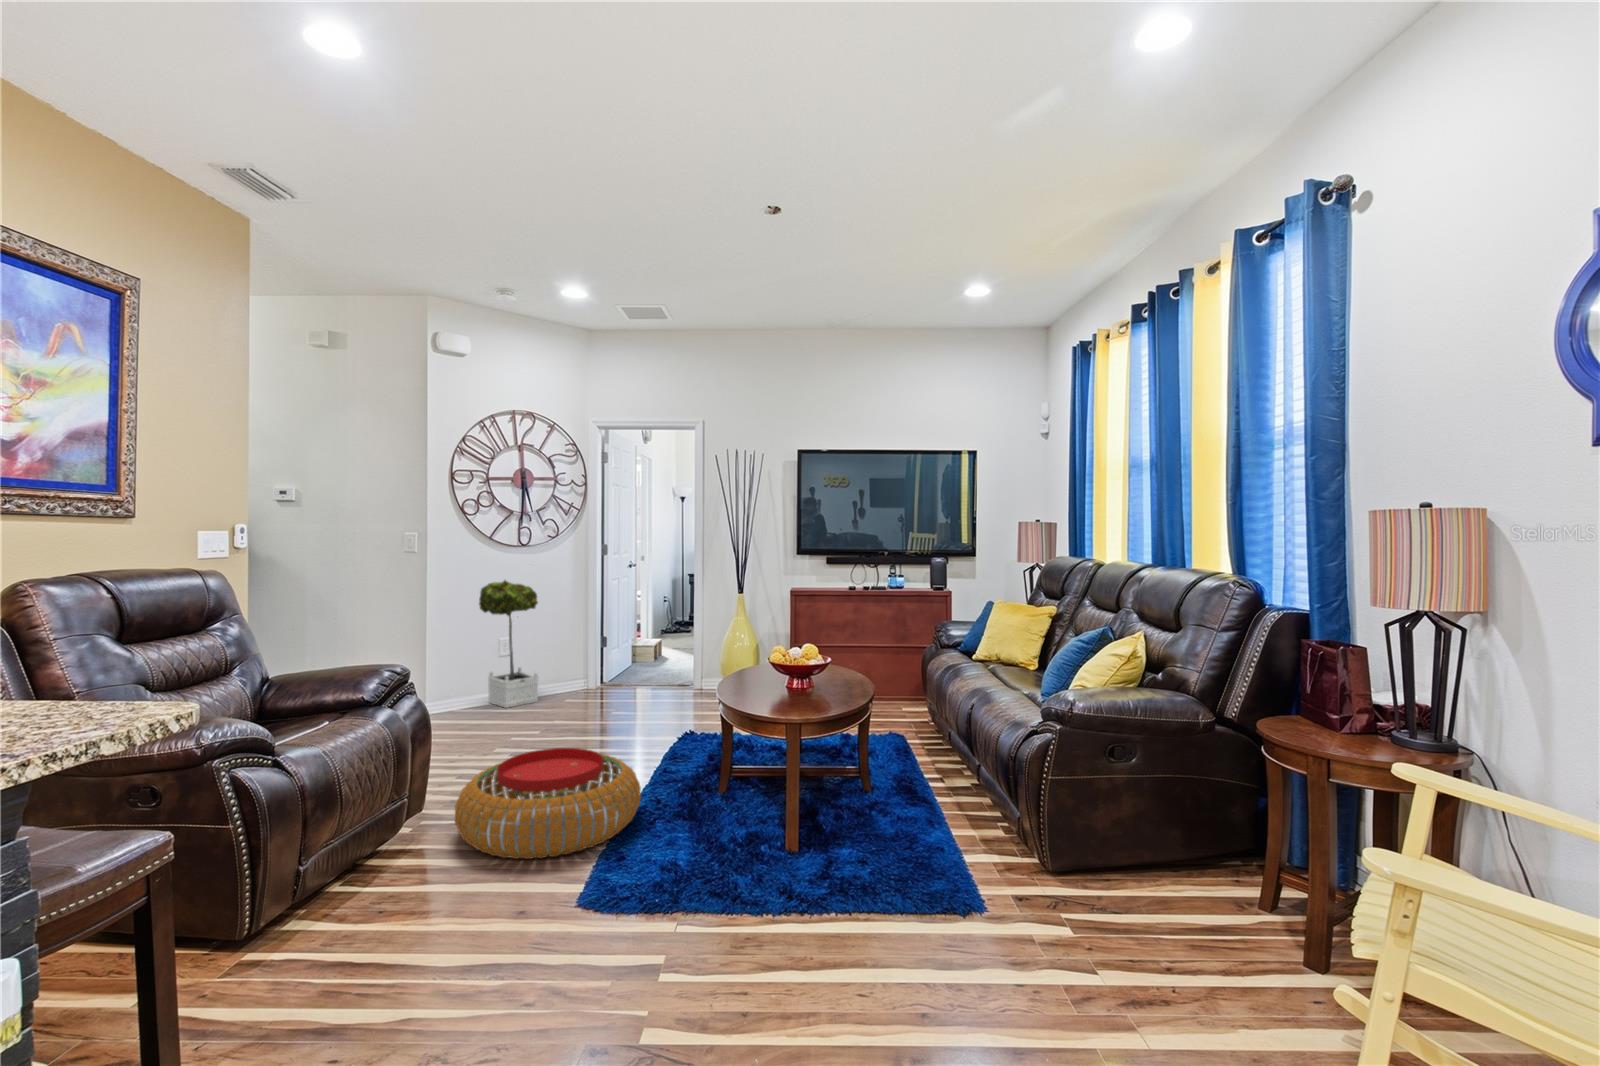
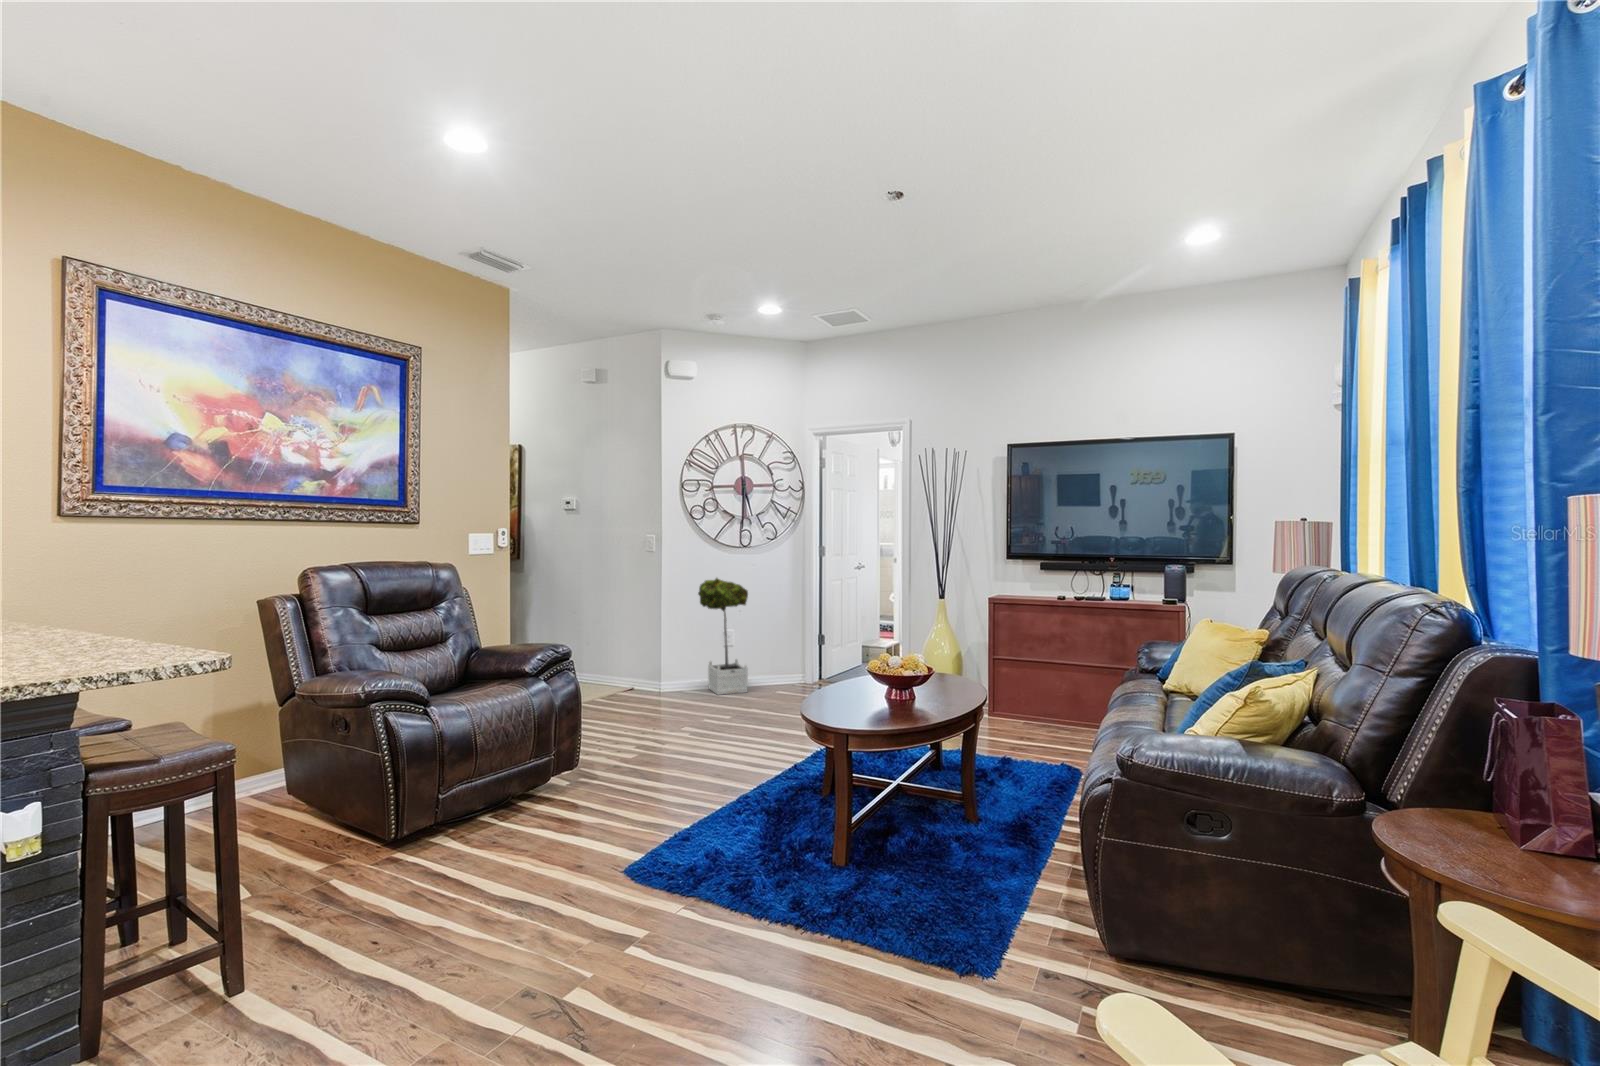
pouf: present [455,748,641,859] -> none [579,732,741,828]

